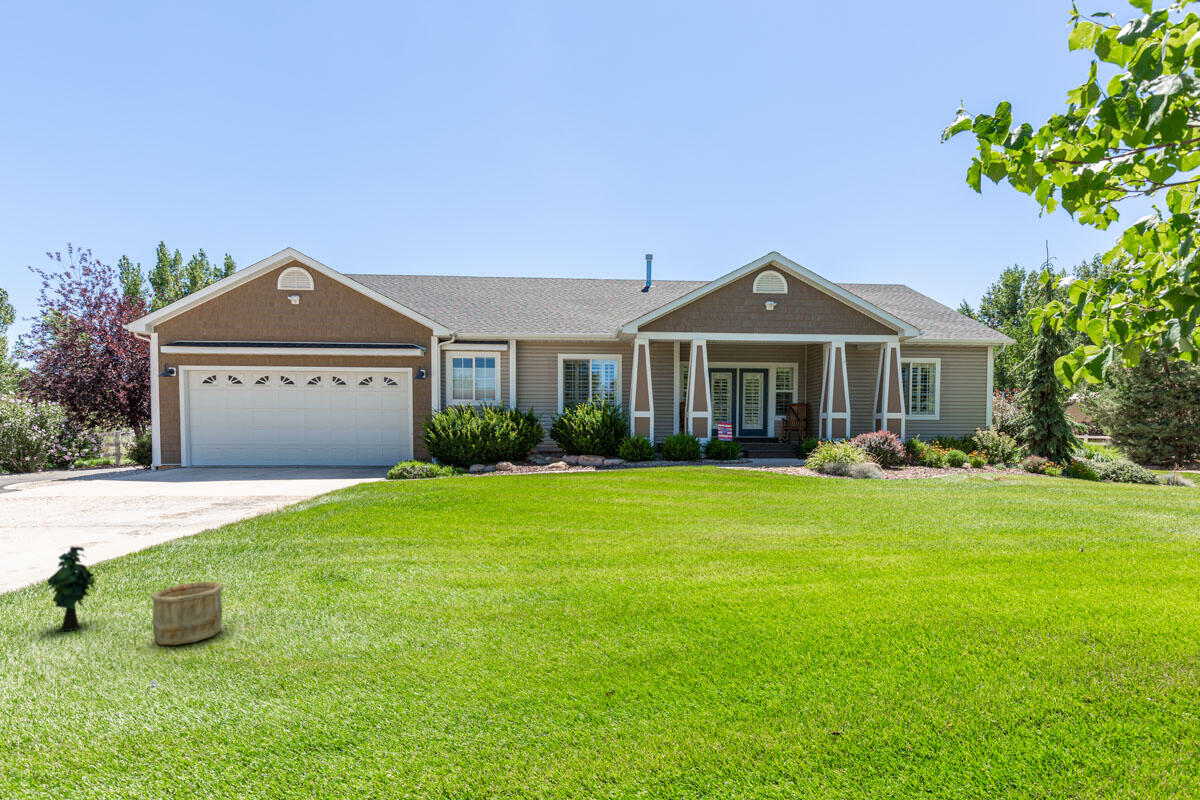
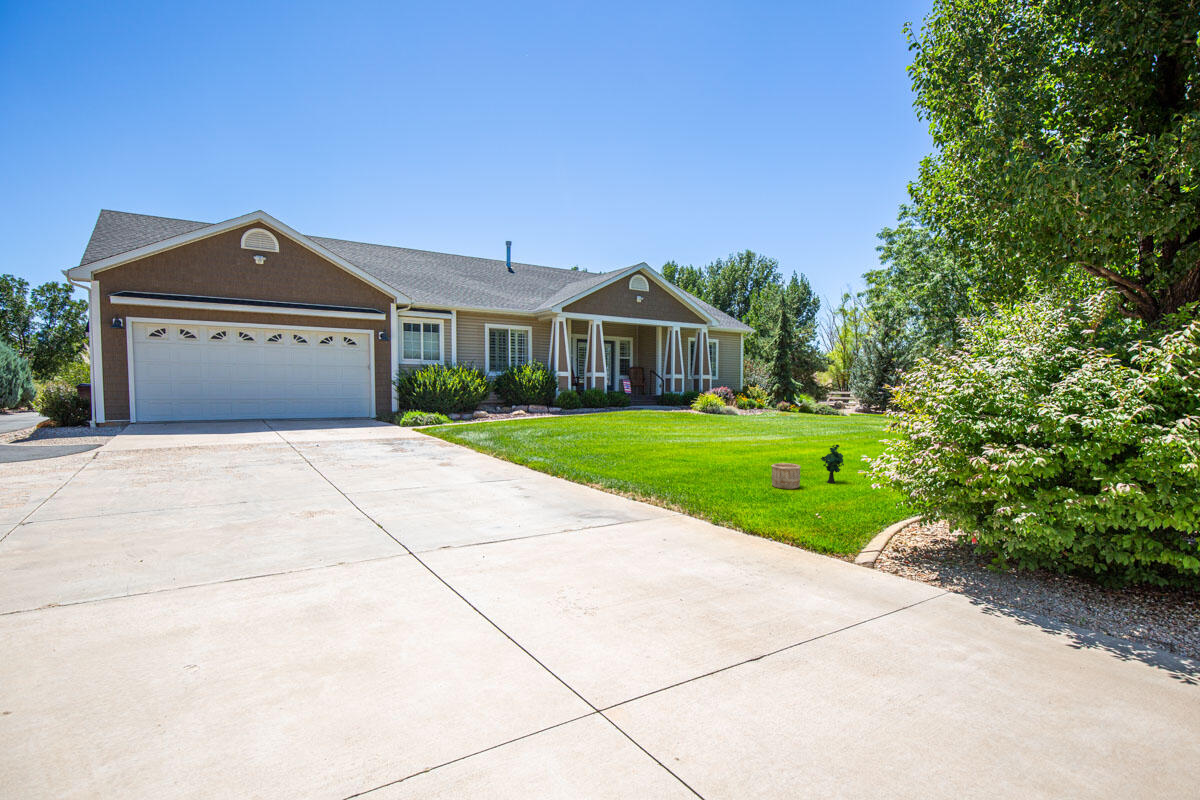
decorative plant: present [47,547,95,631] -> present [821,445,844,483]

